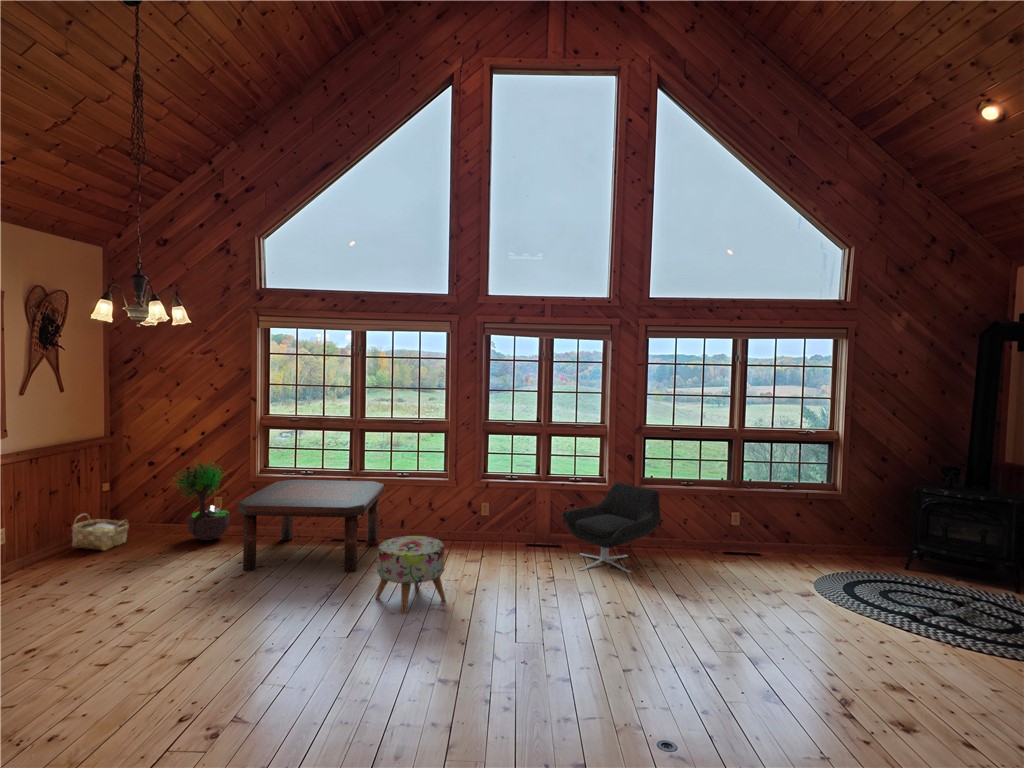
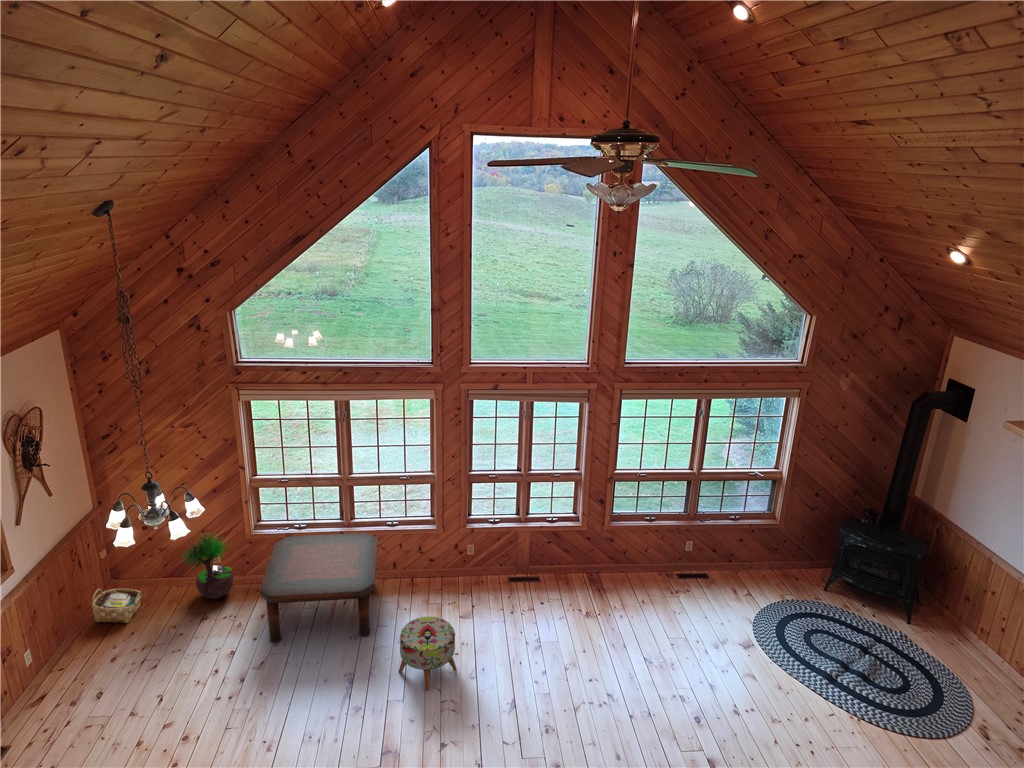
lounge chair: present [562,482,661,573] -> none [542,525,627,616]

